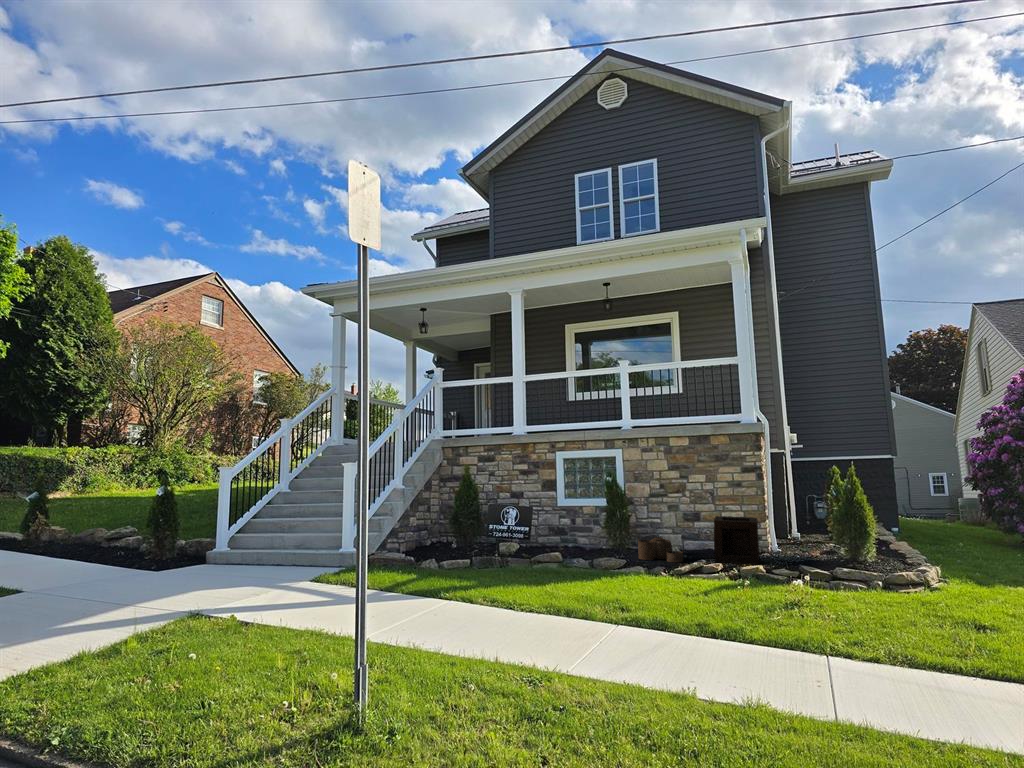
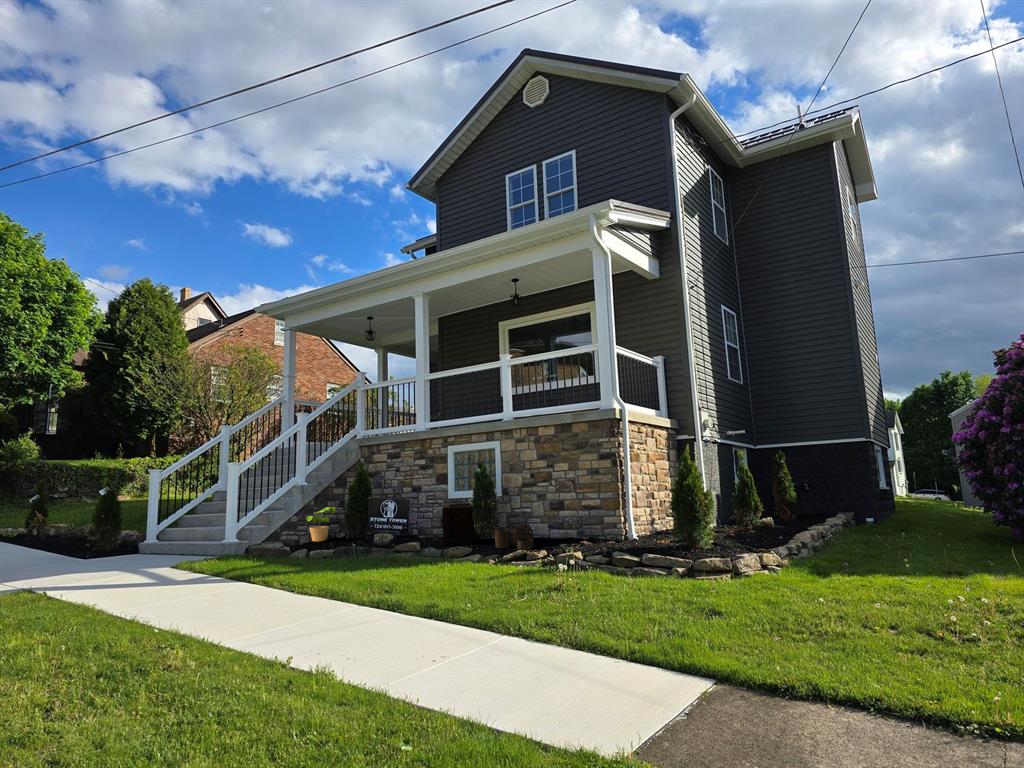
potted plant: none [407,512,445,549] -> present [306,507,336,541]
wooden crate: present [714,516,759,565] -> present [442,503,481,545]

